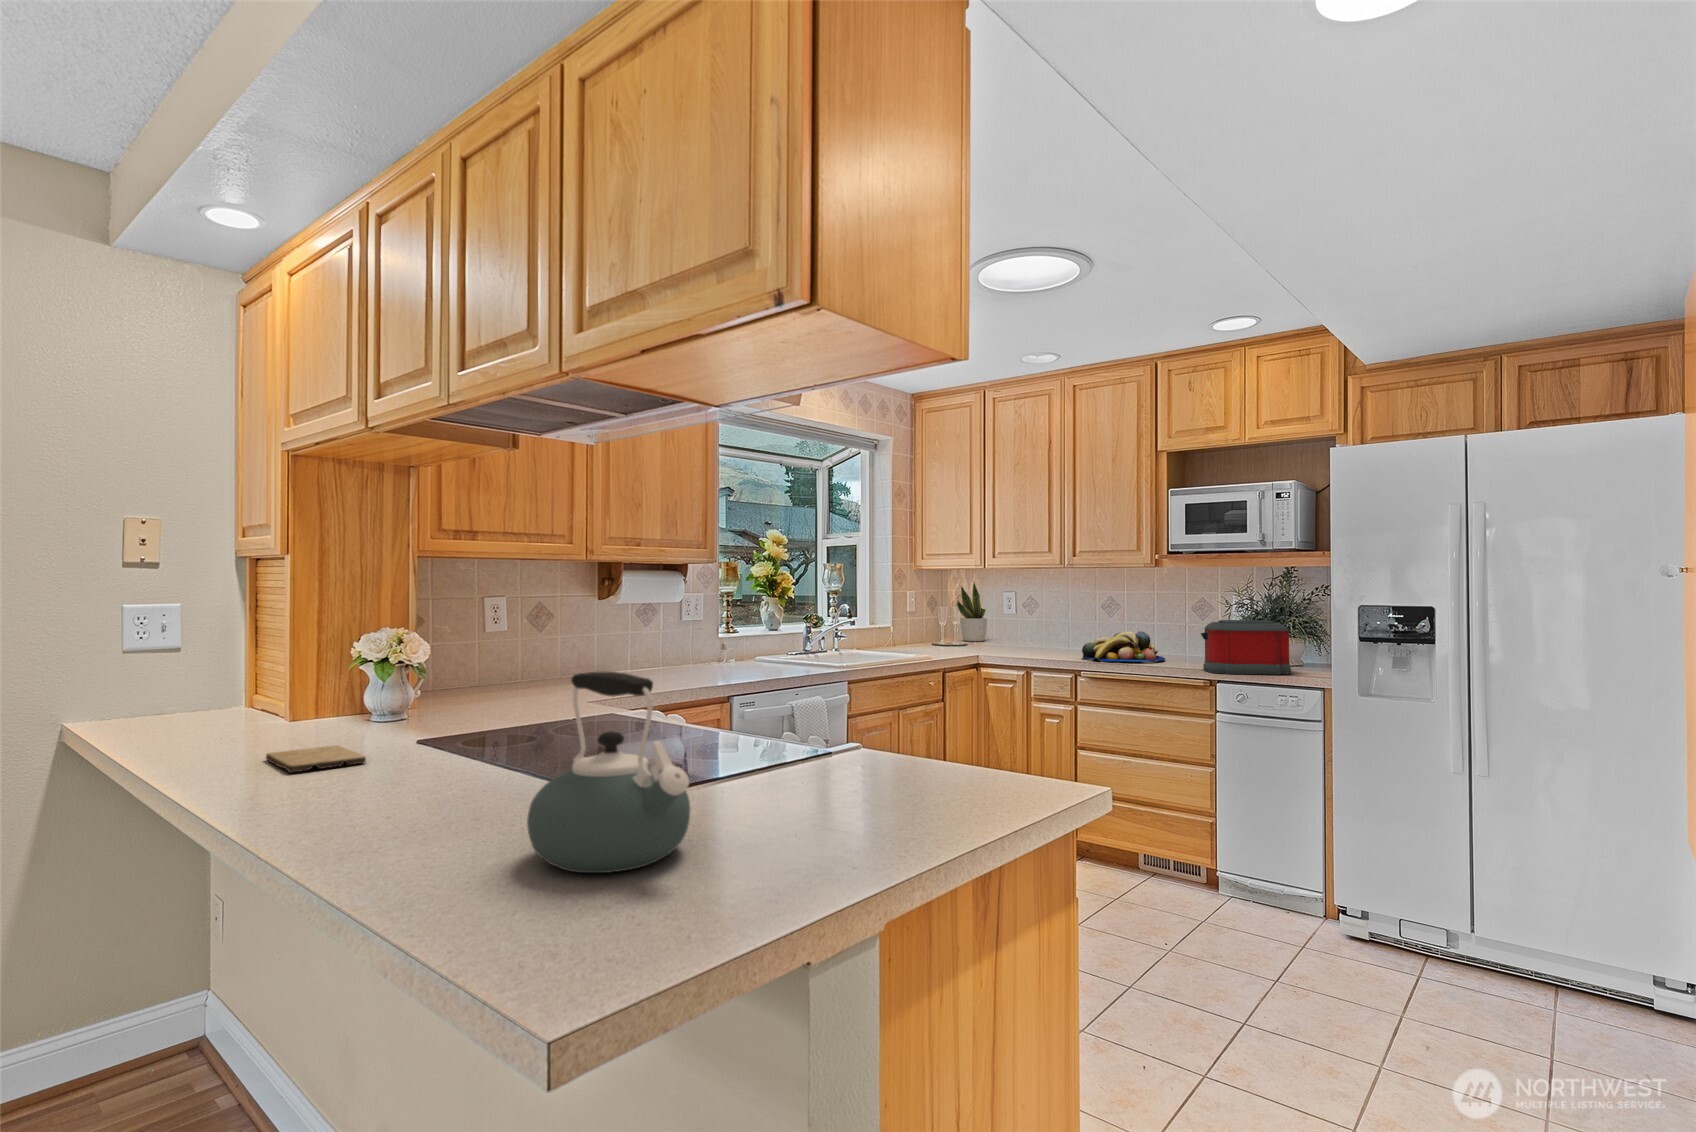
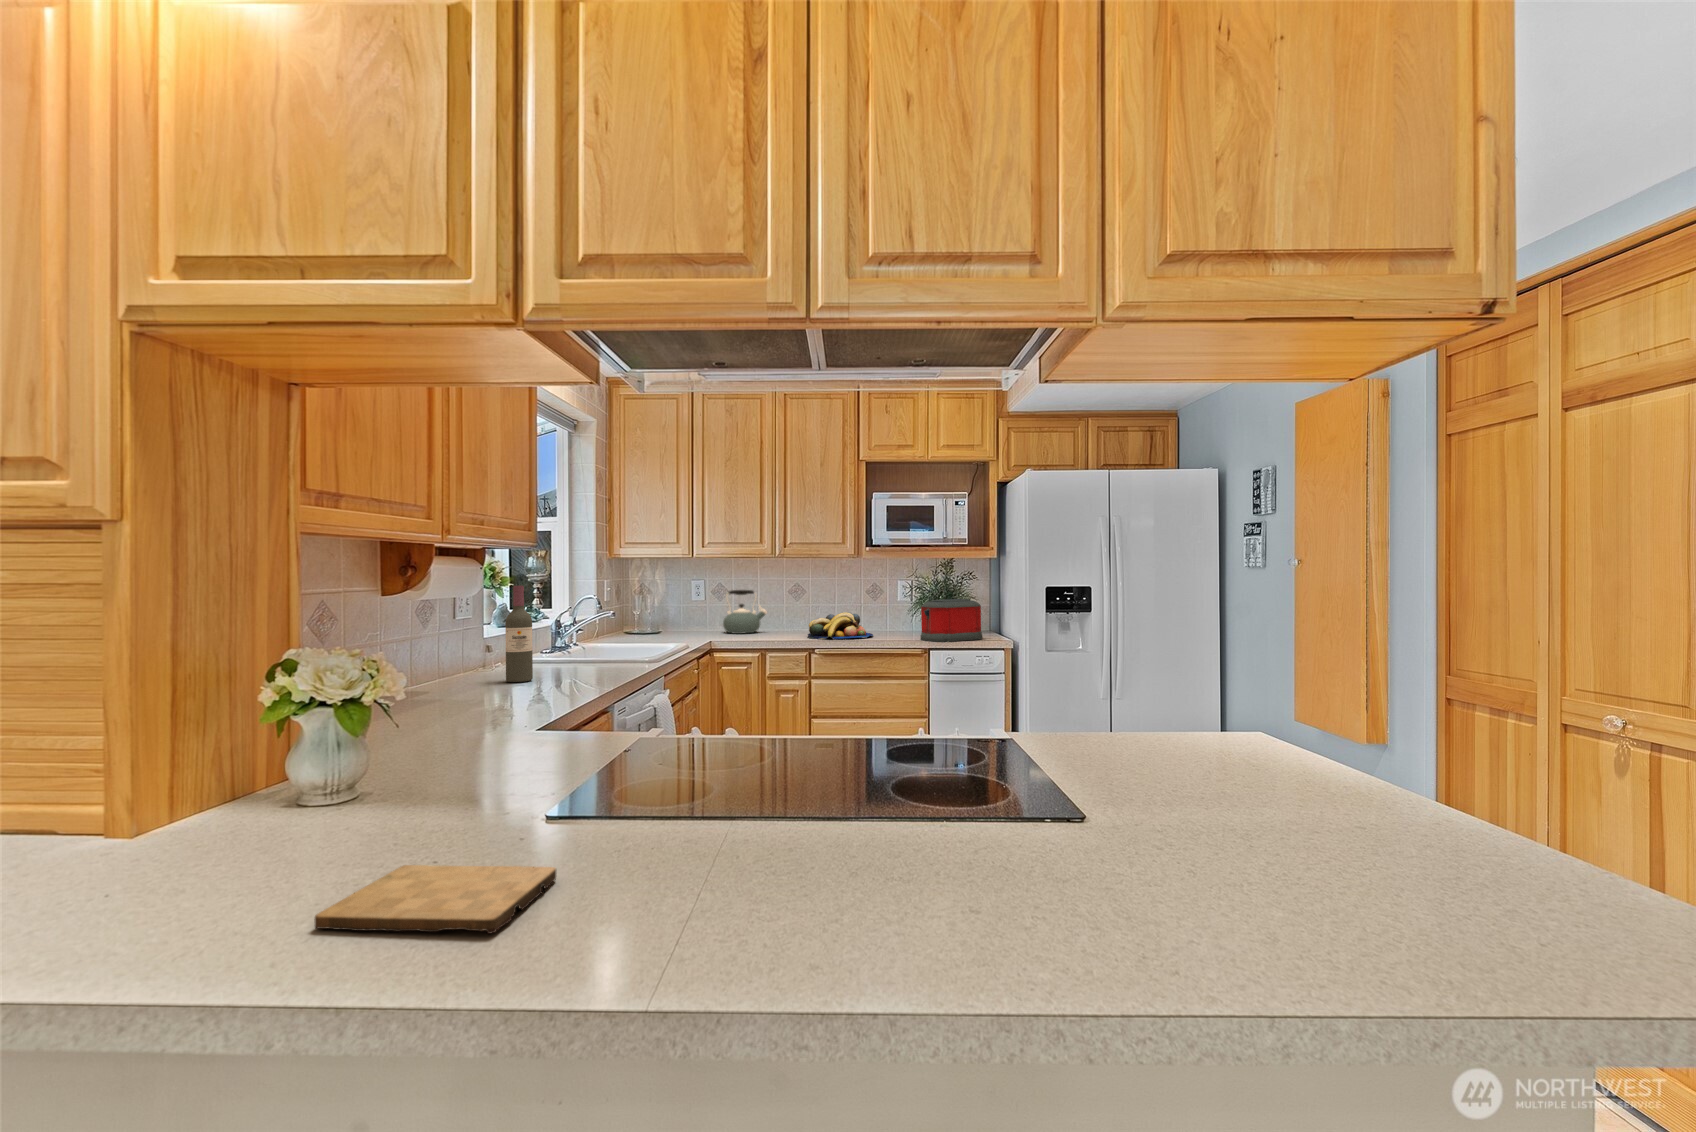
potted plant: present [957,583,987,642] -> none [645,571,672,630]
wine bottle: none [699,594,720,673] -> present [505,586,533,682]
kettle: present [527,672,690,873] -> present [723,590,767,634]

